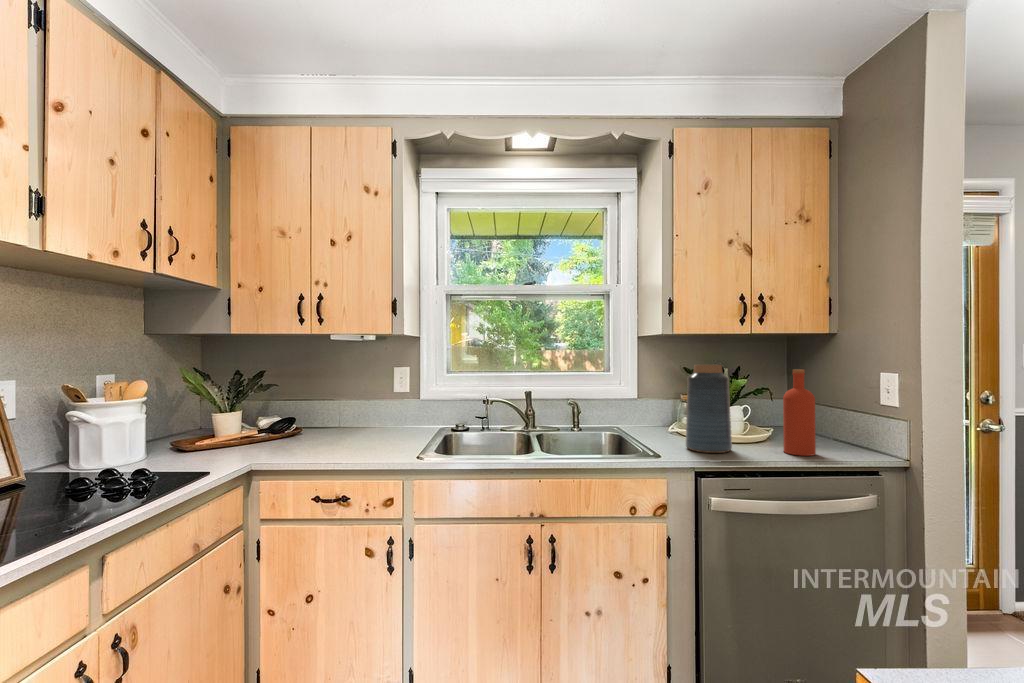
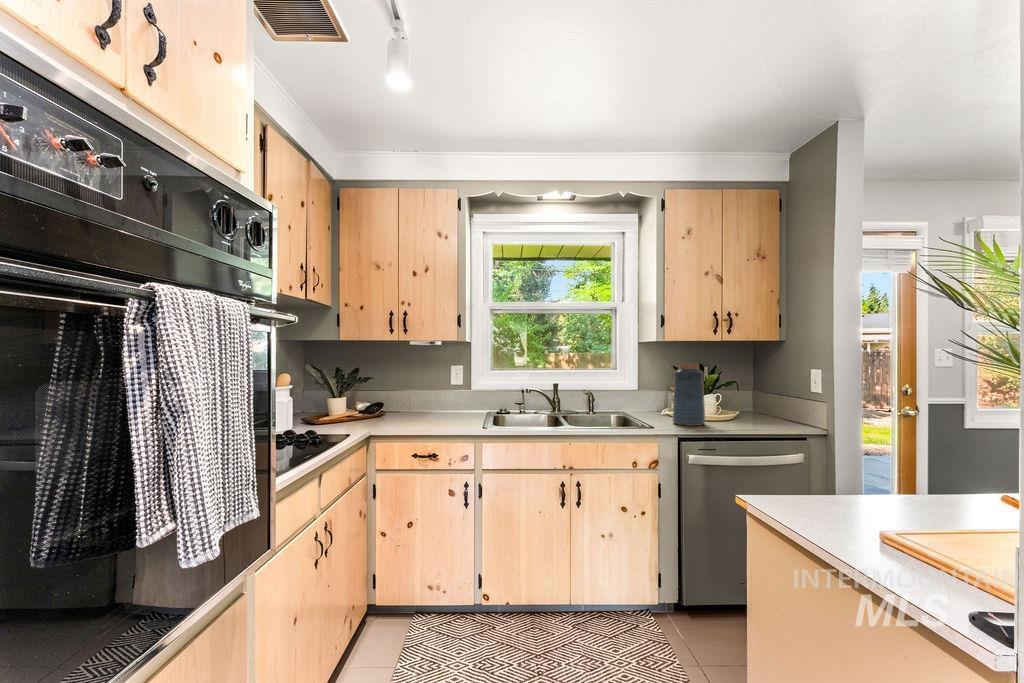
bottle: present [783,370,816,456] -> none [741,367,763,427]

